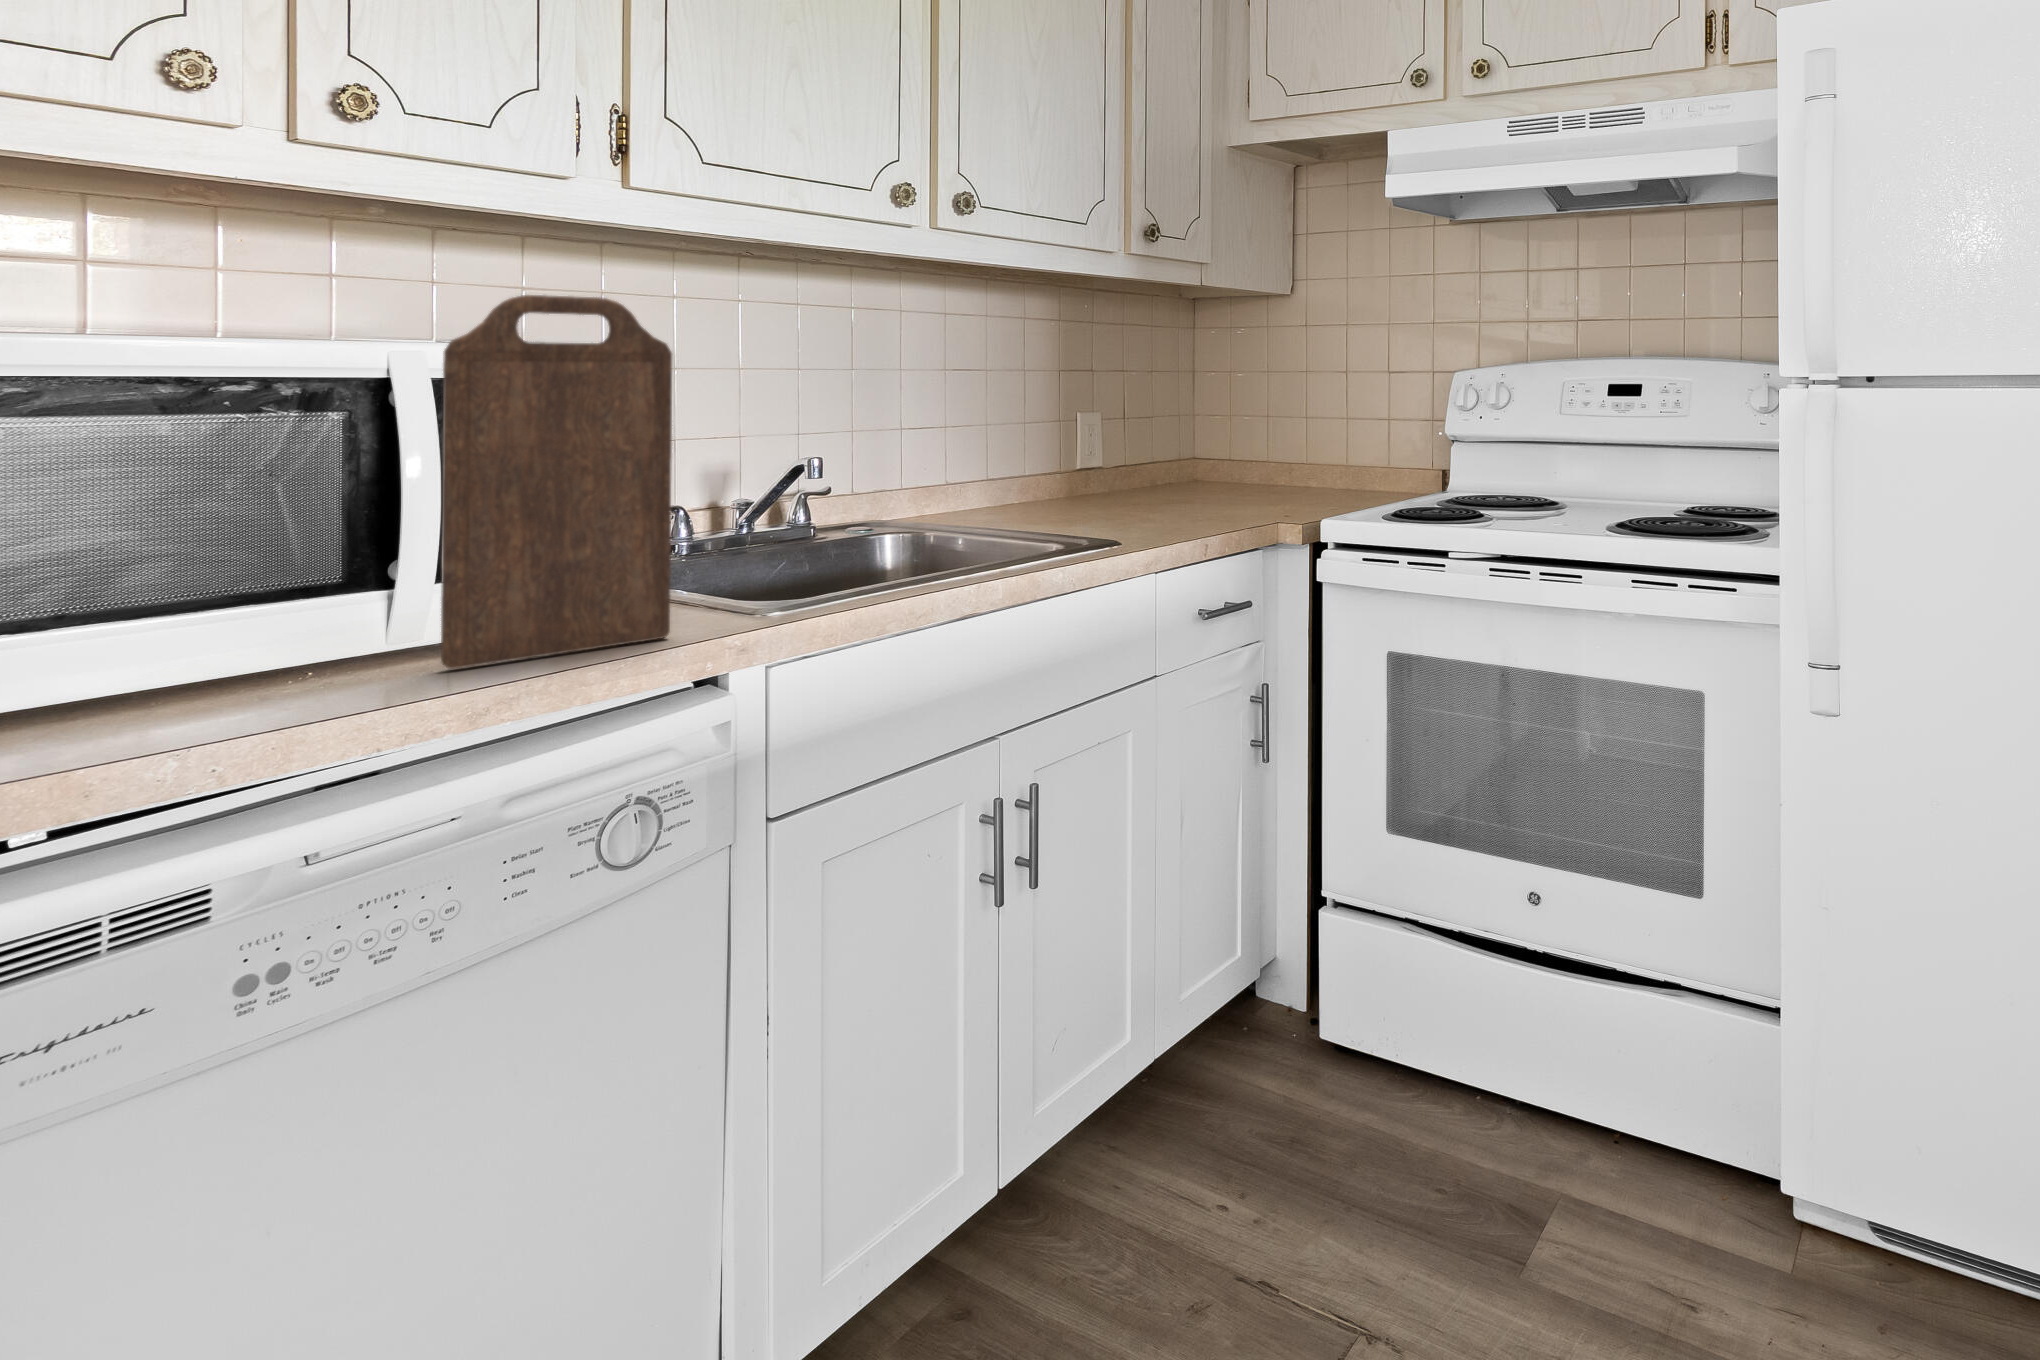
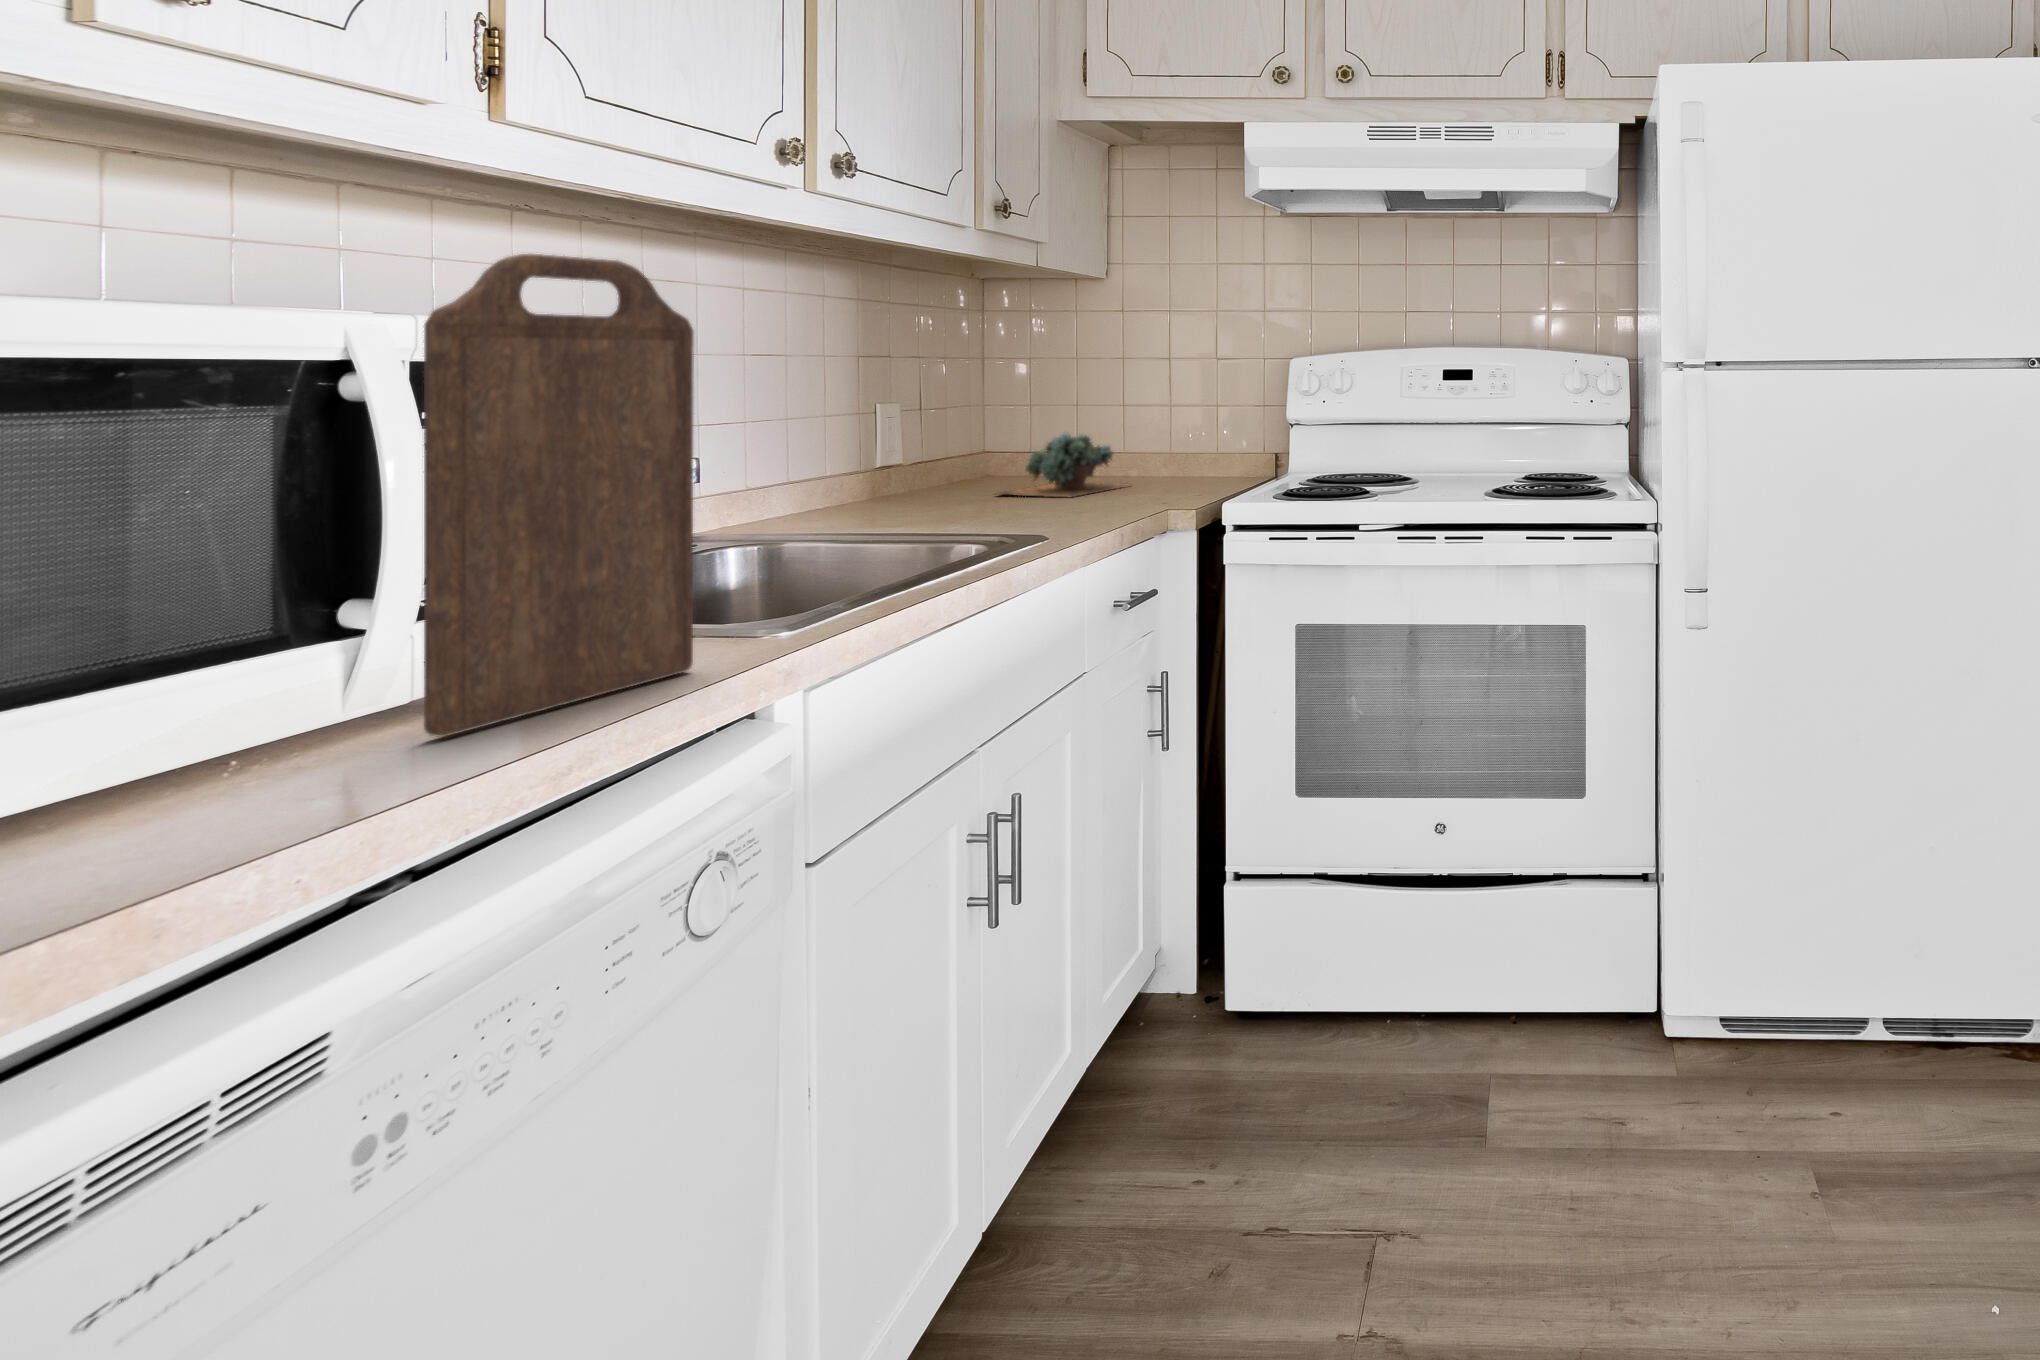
succulent plant: none [1159,443,1293,507] -> present [998,433,1125,497]

